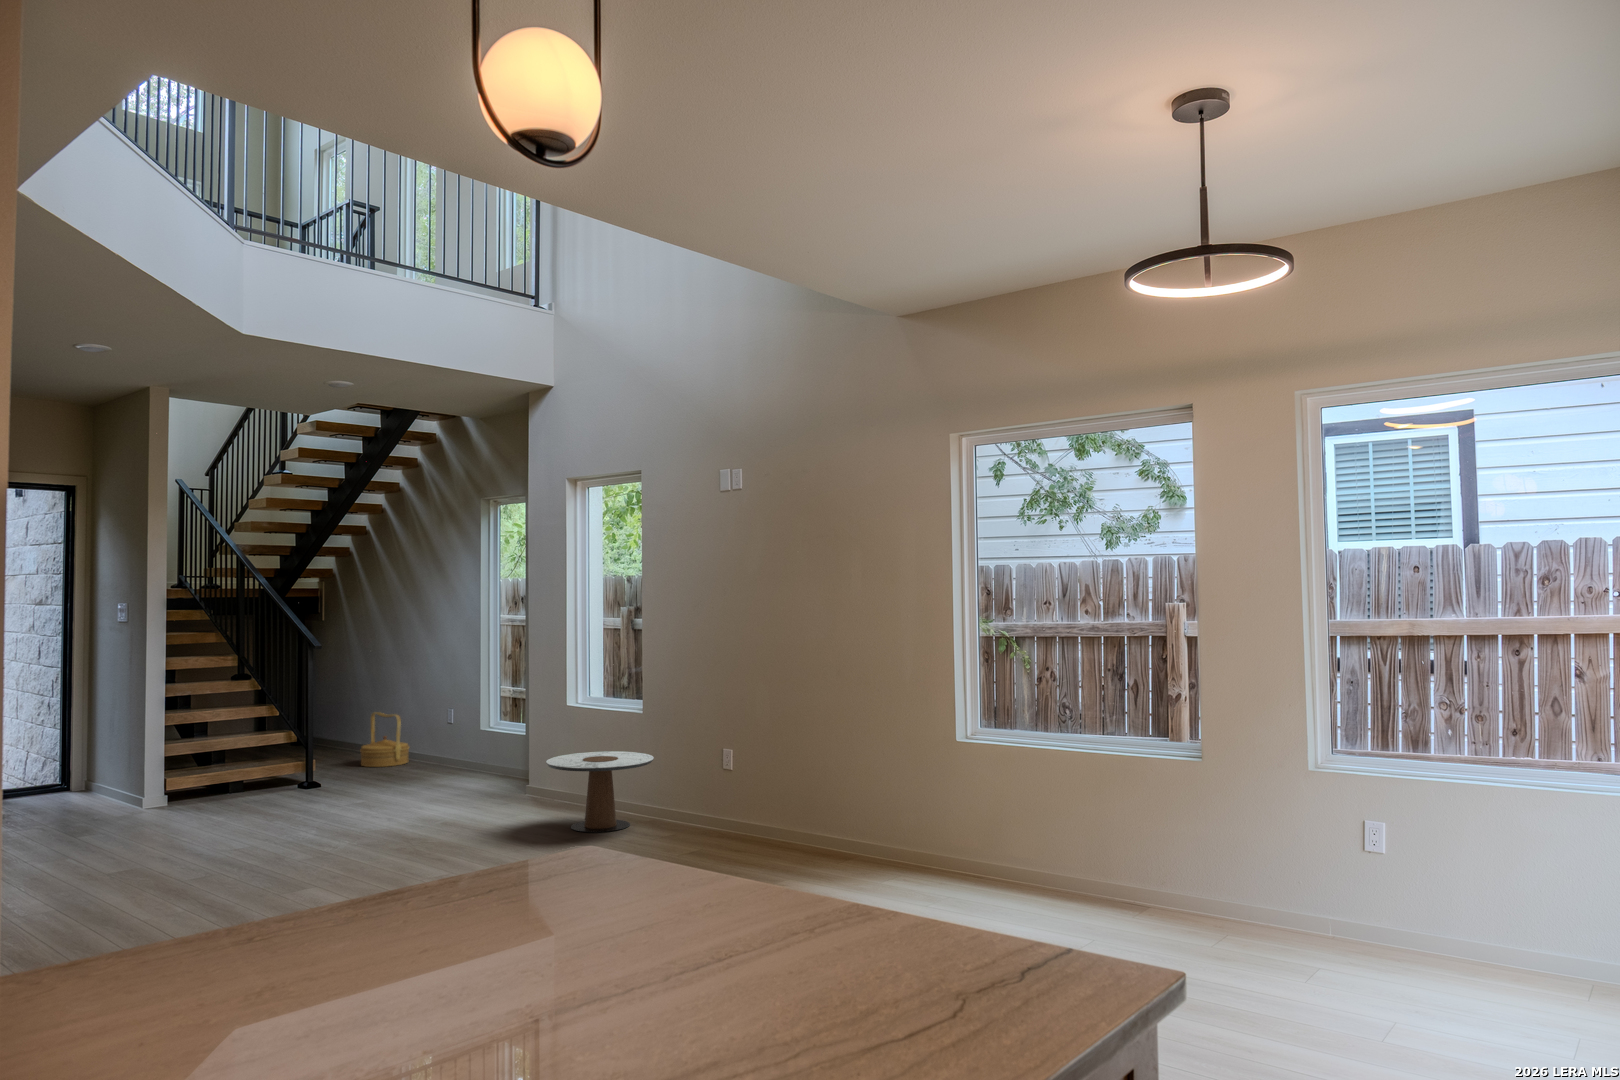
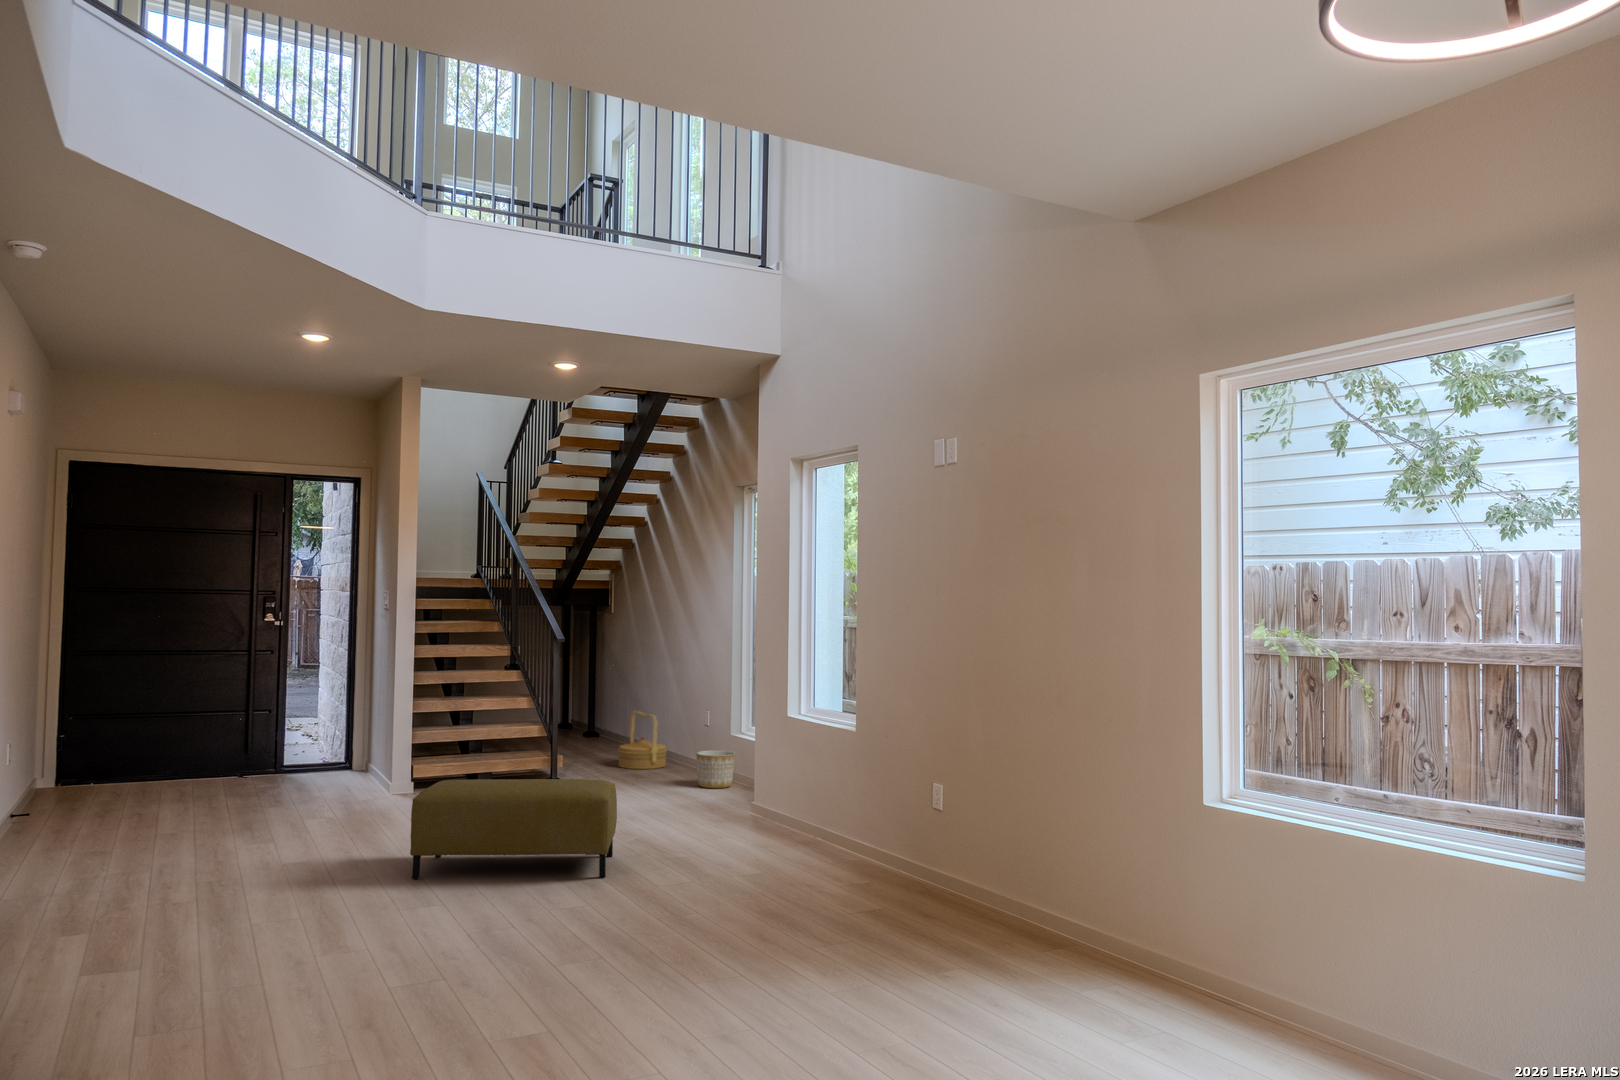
planter: none [446,743,484,778] -> present [696,750,735,788]
side table: present [546,751,654,833] -> none [775,771,897,866]
ottoman: none [201,774,401,879] -> present [410,779,617,879]

